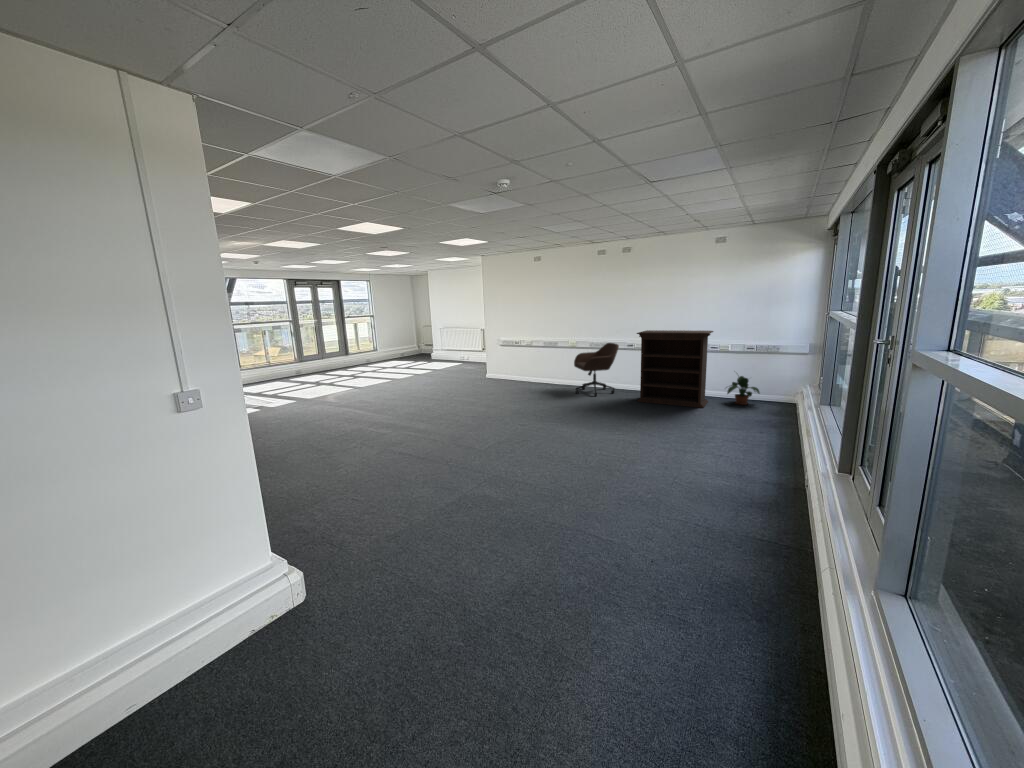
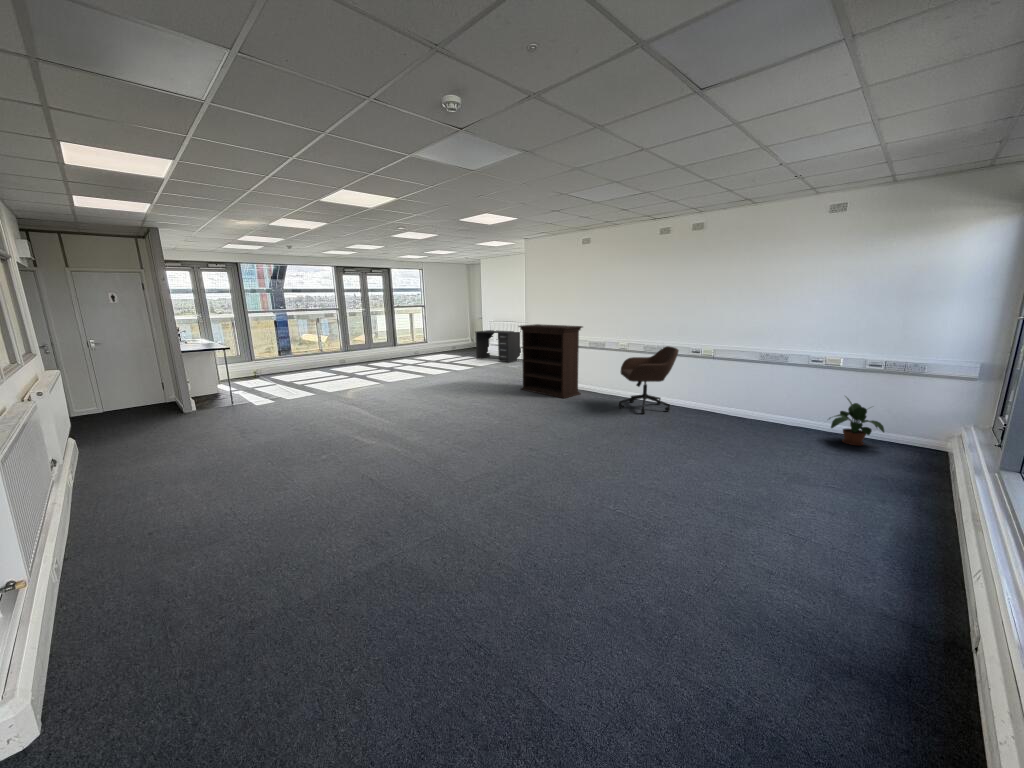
bookshelf: present [637,330,713,408] -> present [519,324,582,398]
desk: none [427,337,472,365] -> present [475,330,521,362]

